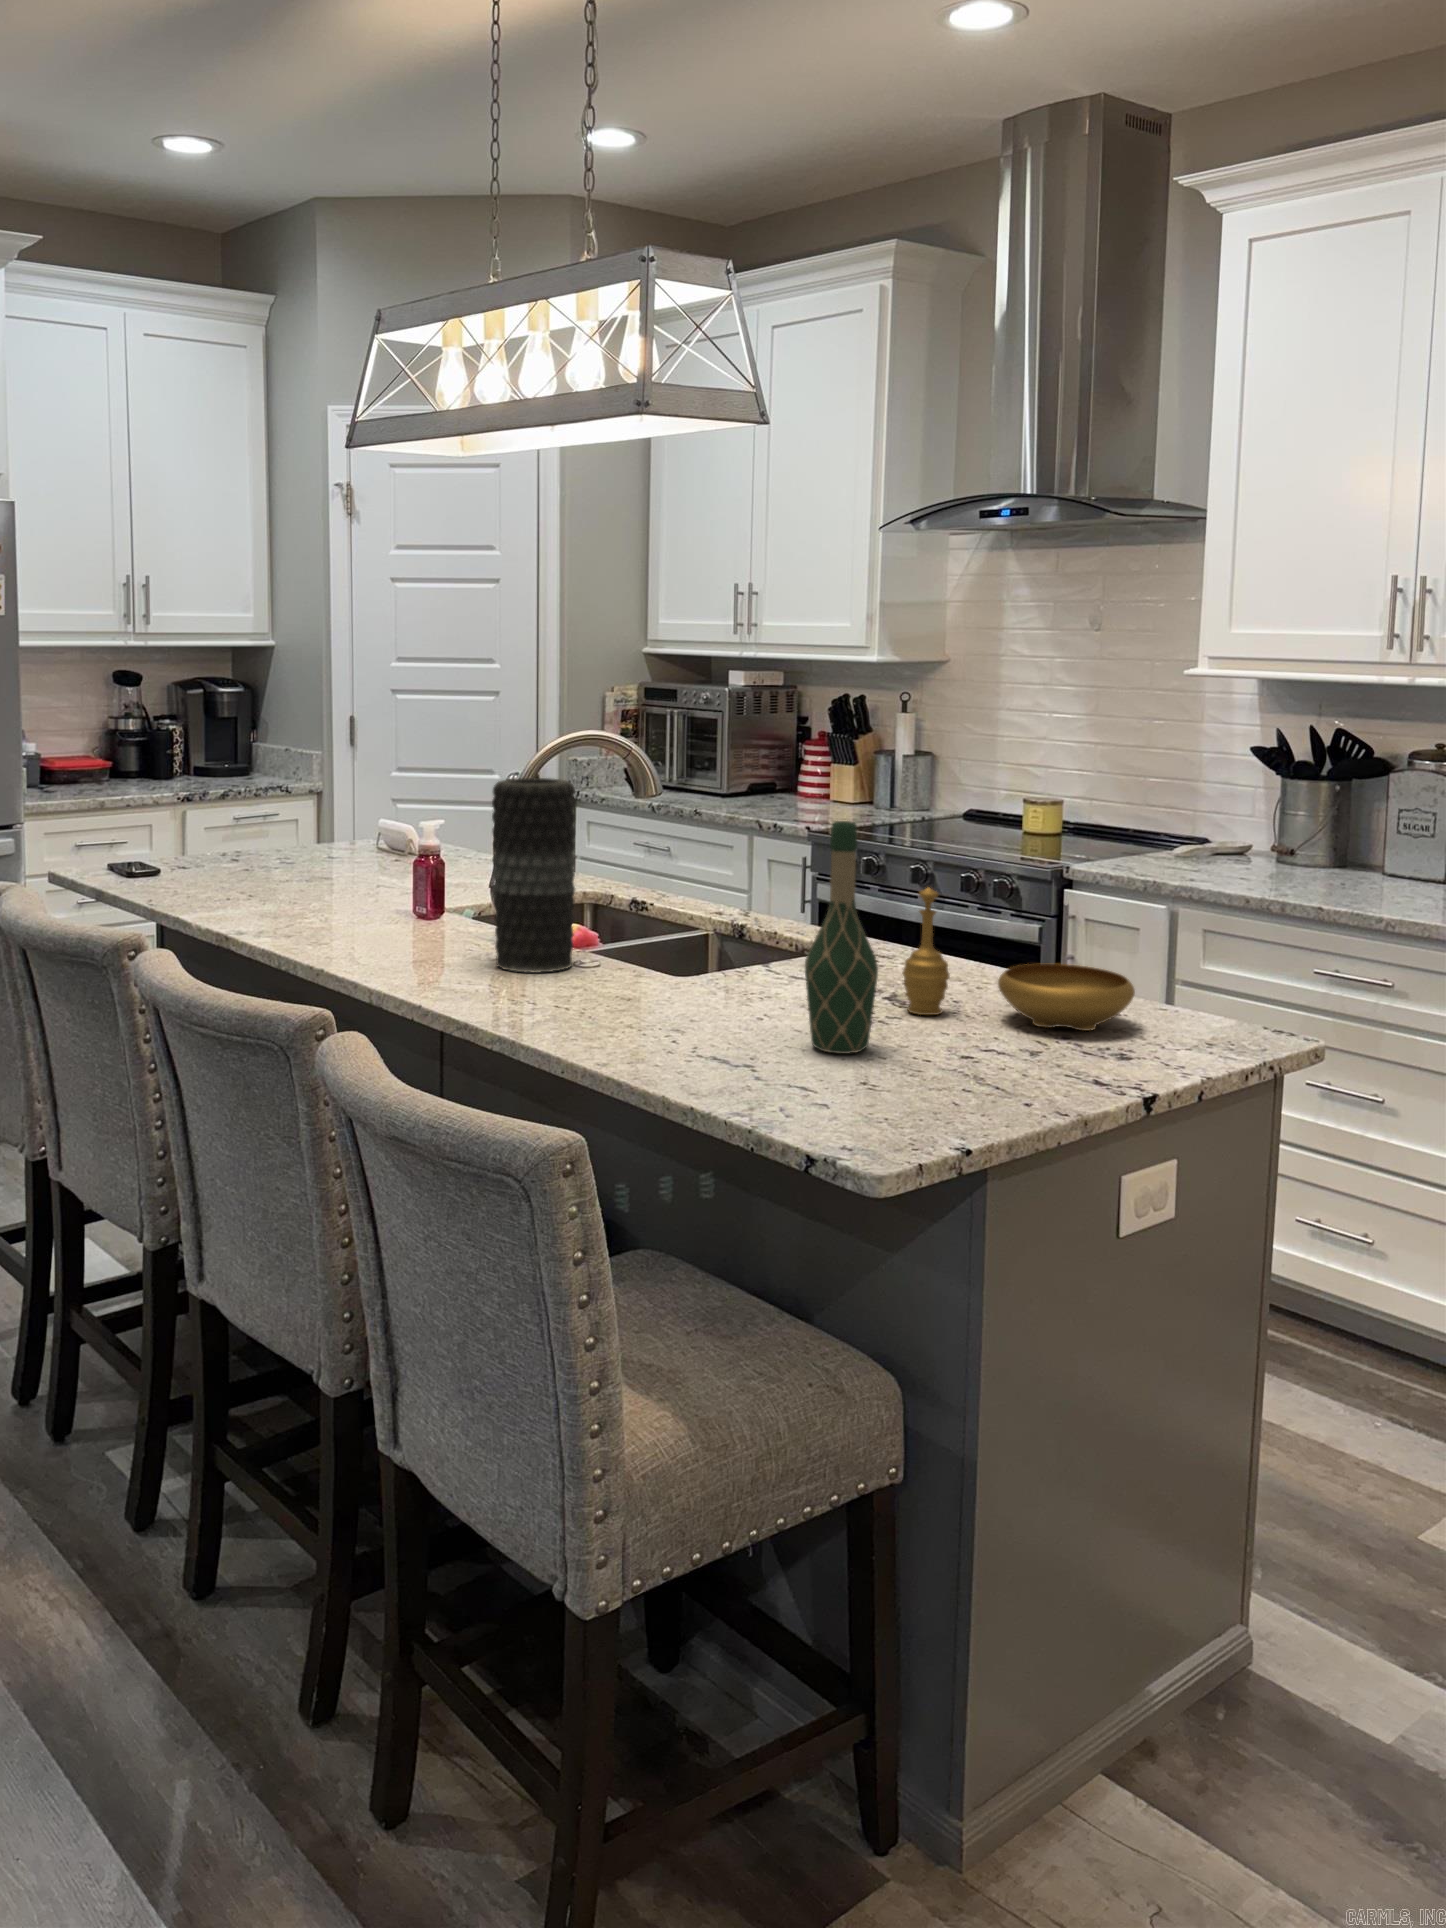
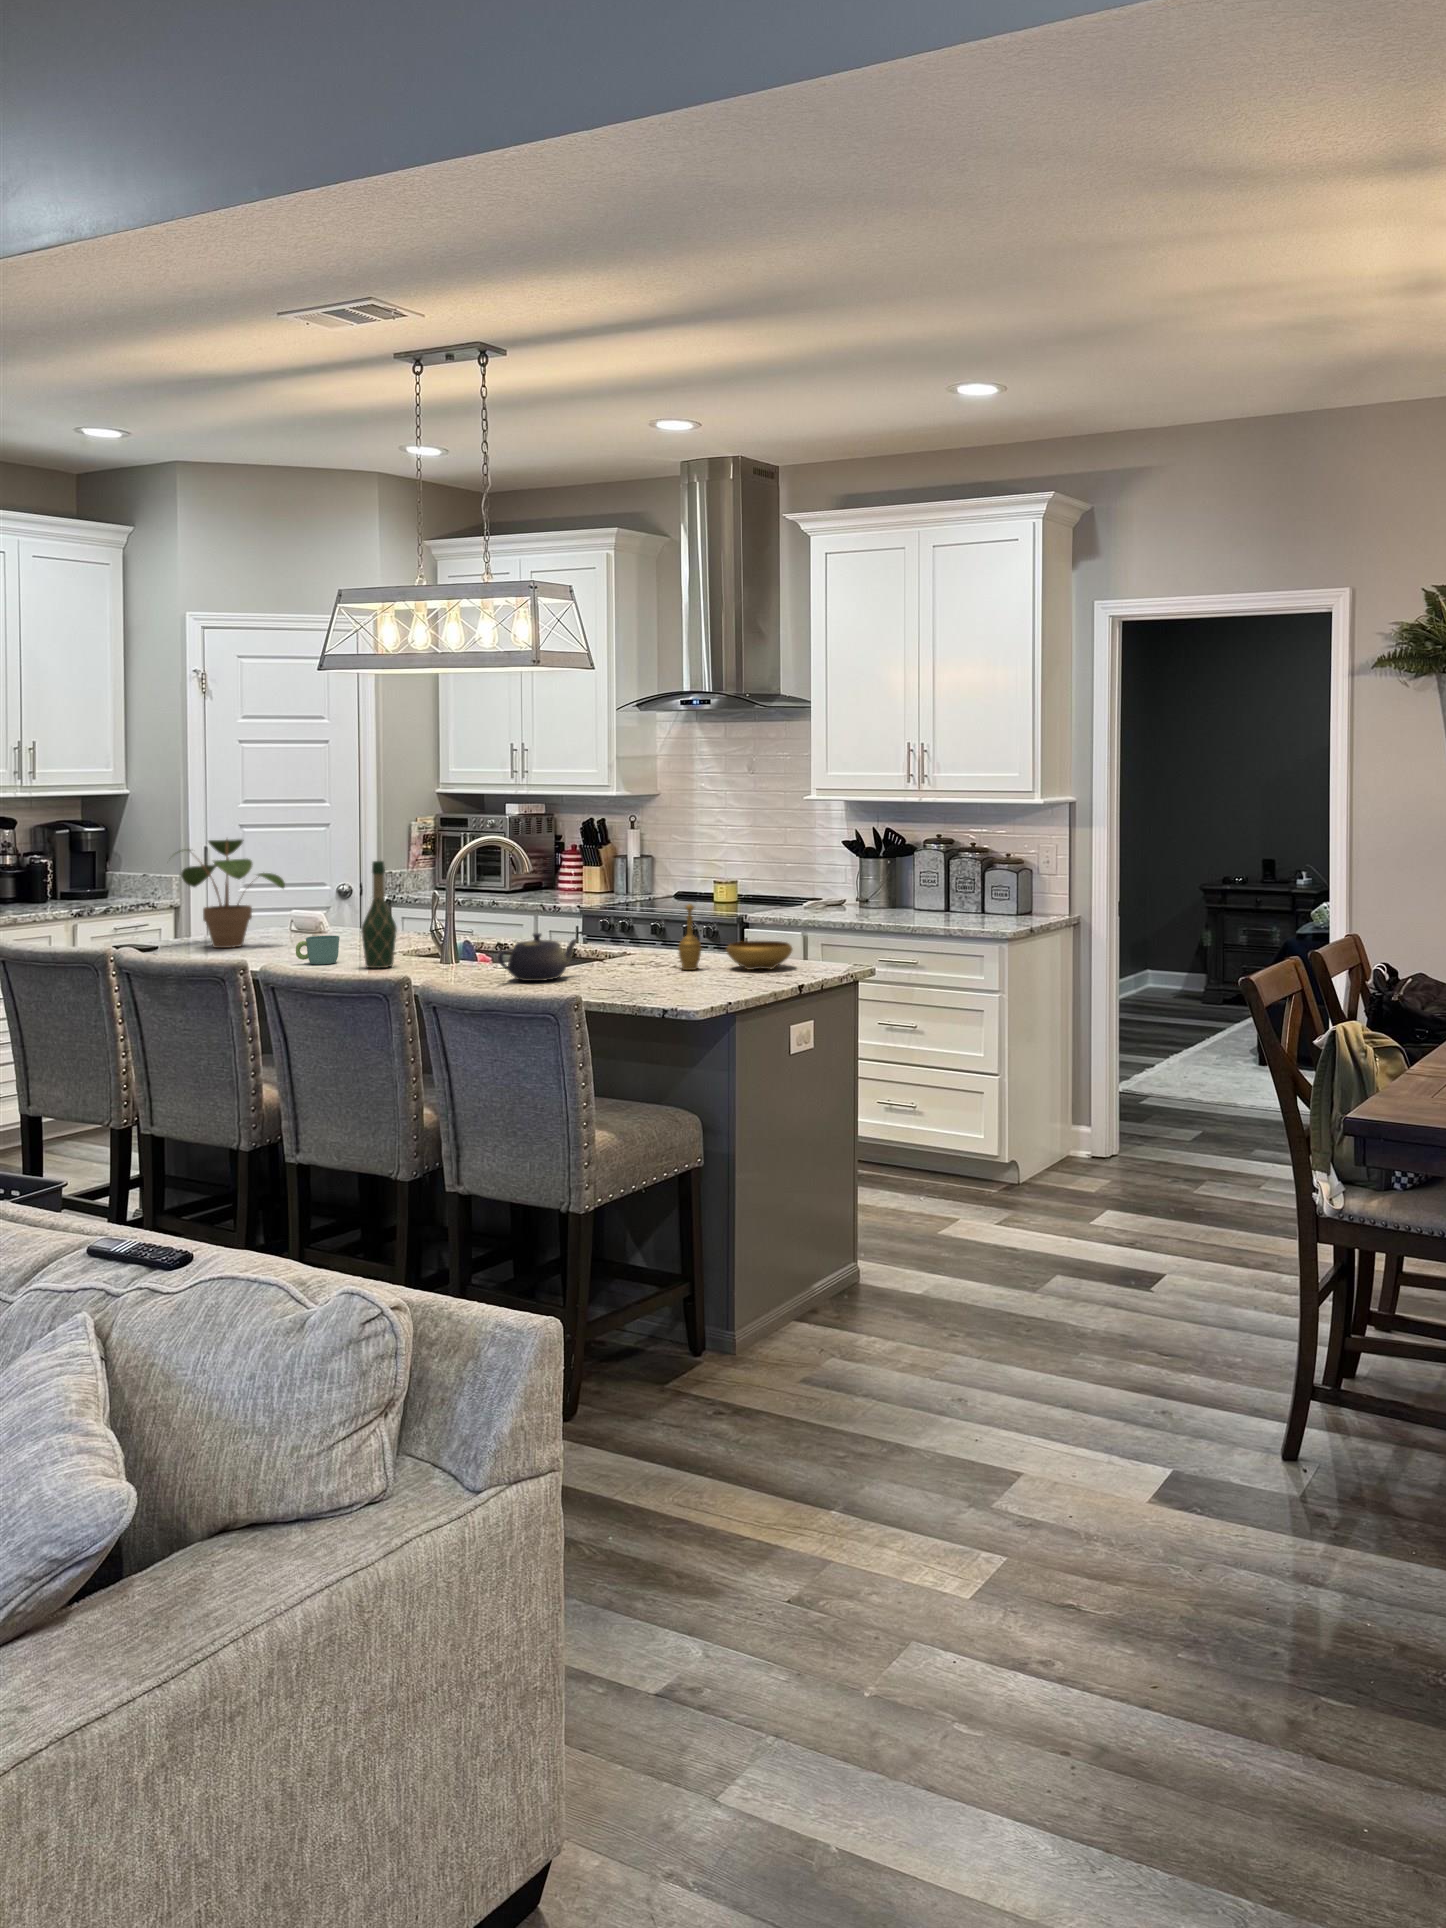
potted plant: none [172,716,334,882] -> present [169,839,285,948]
vase: present [492,778,575,973] -> none [438,860,487,970]
wine bottle: present [805,821,878,1054] -> present [361,861,397,968]
mug: none [297,885,364,934] -> present [296,935,340,964]
teapot: none [552,929,716,1021] -> present [498,933,578,981]

